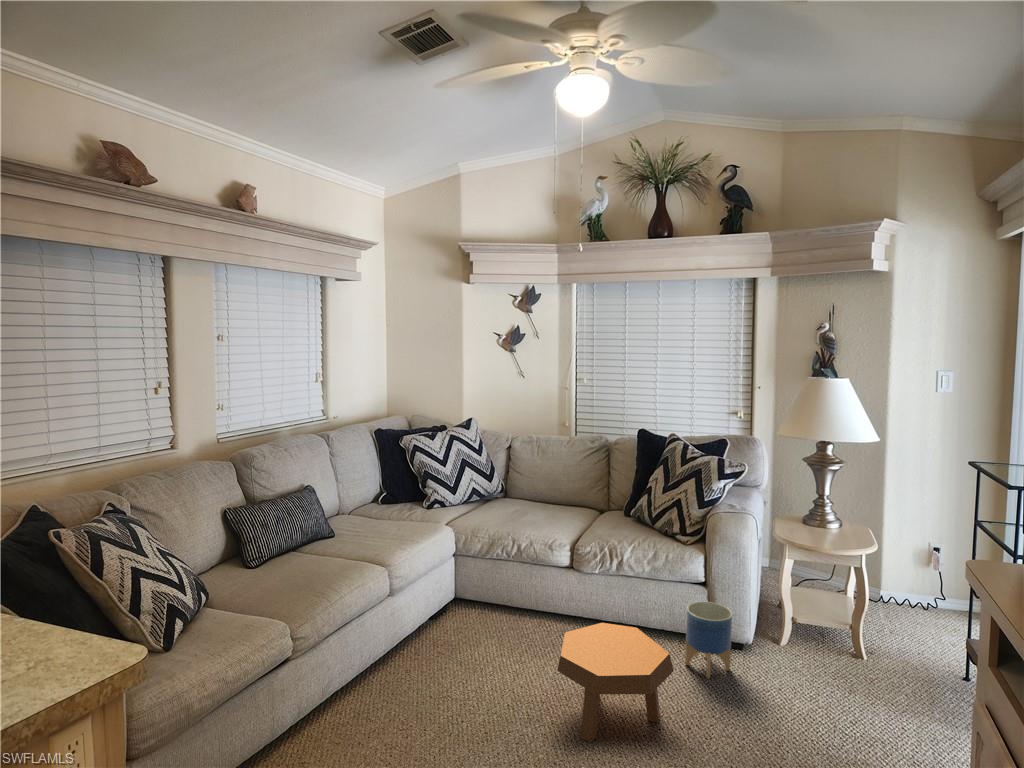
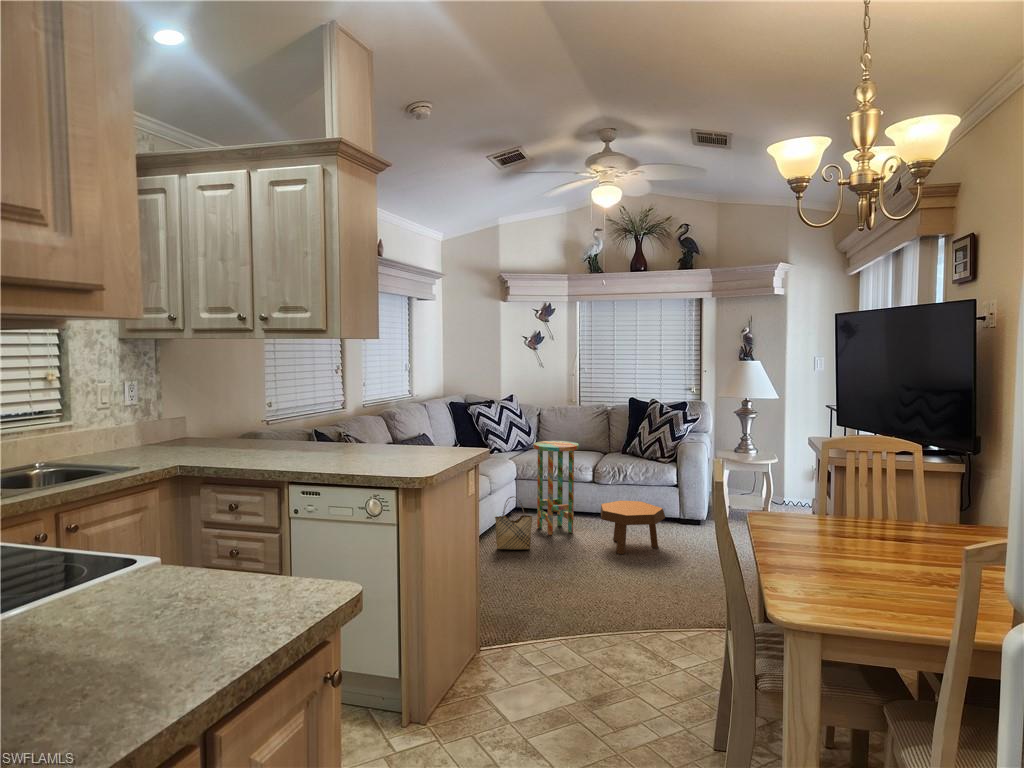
side table: none [462,509,537,672] -> present [533,441,579,535]
planter: present [685,602,732,679] -> none [668,492,696,534]
woven basket: none [374,619,440,716] -> present [495,497,532,550]

